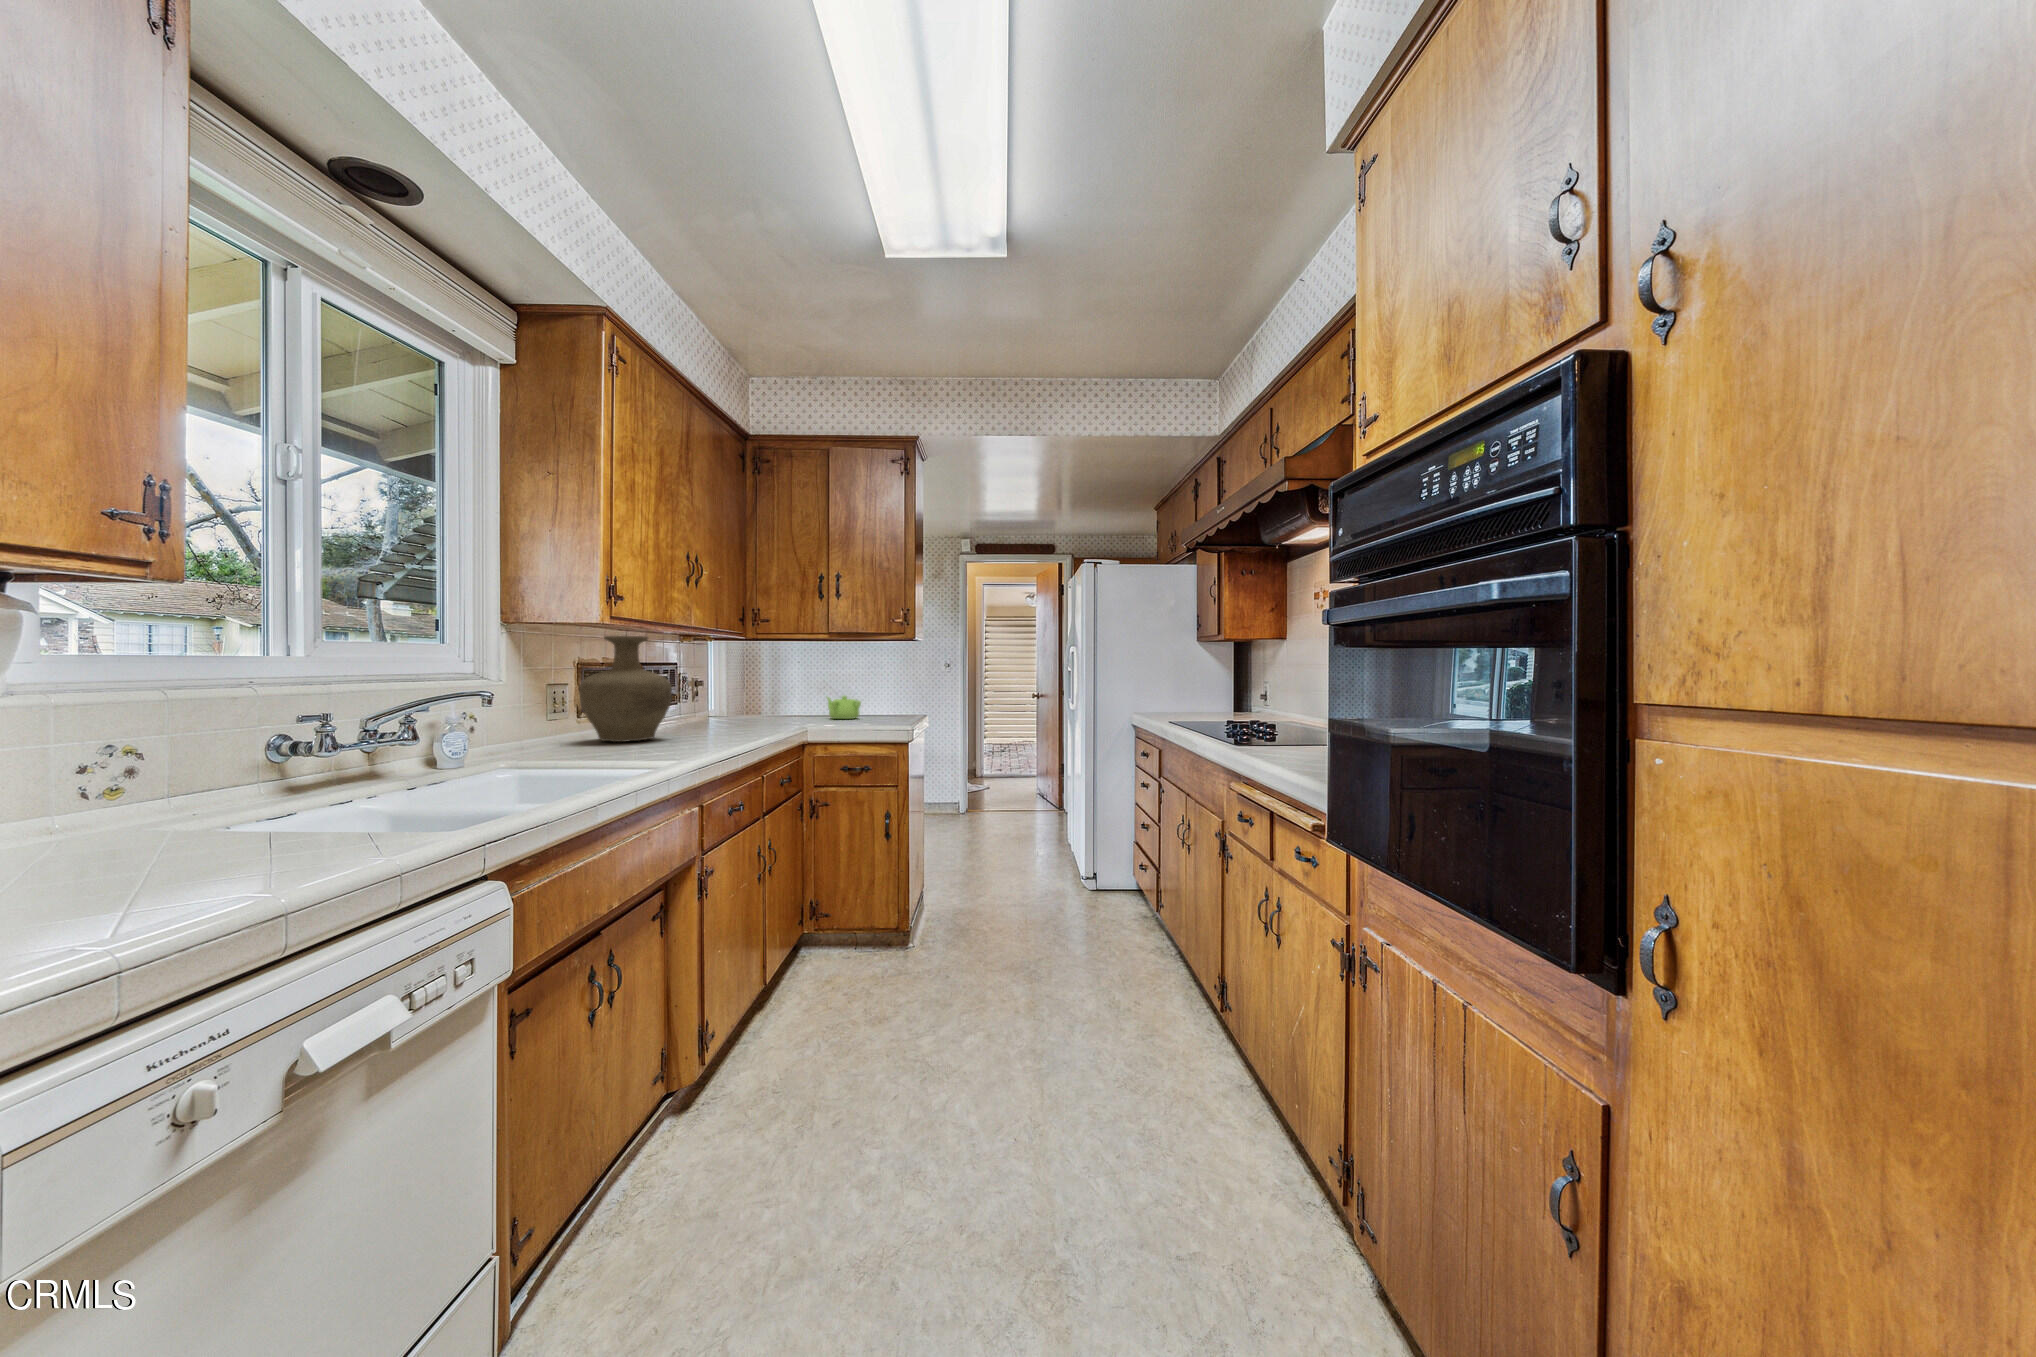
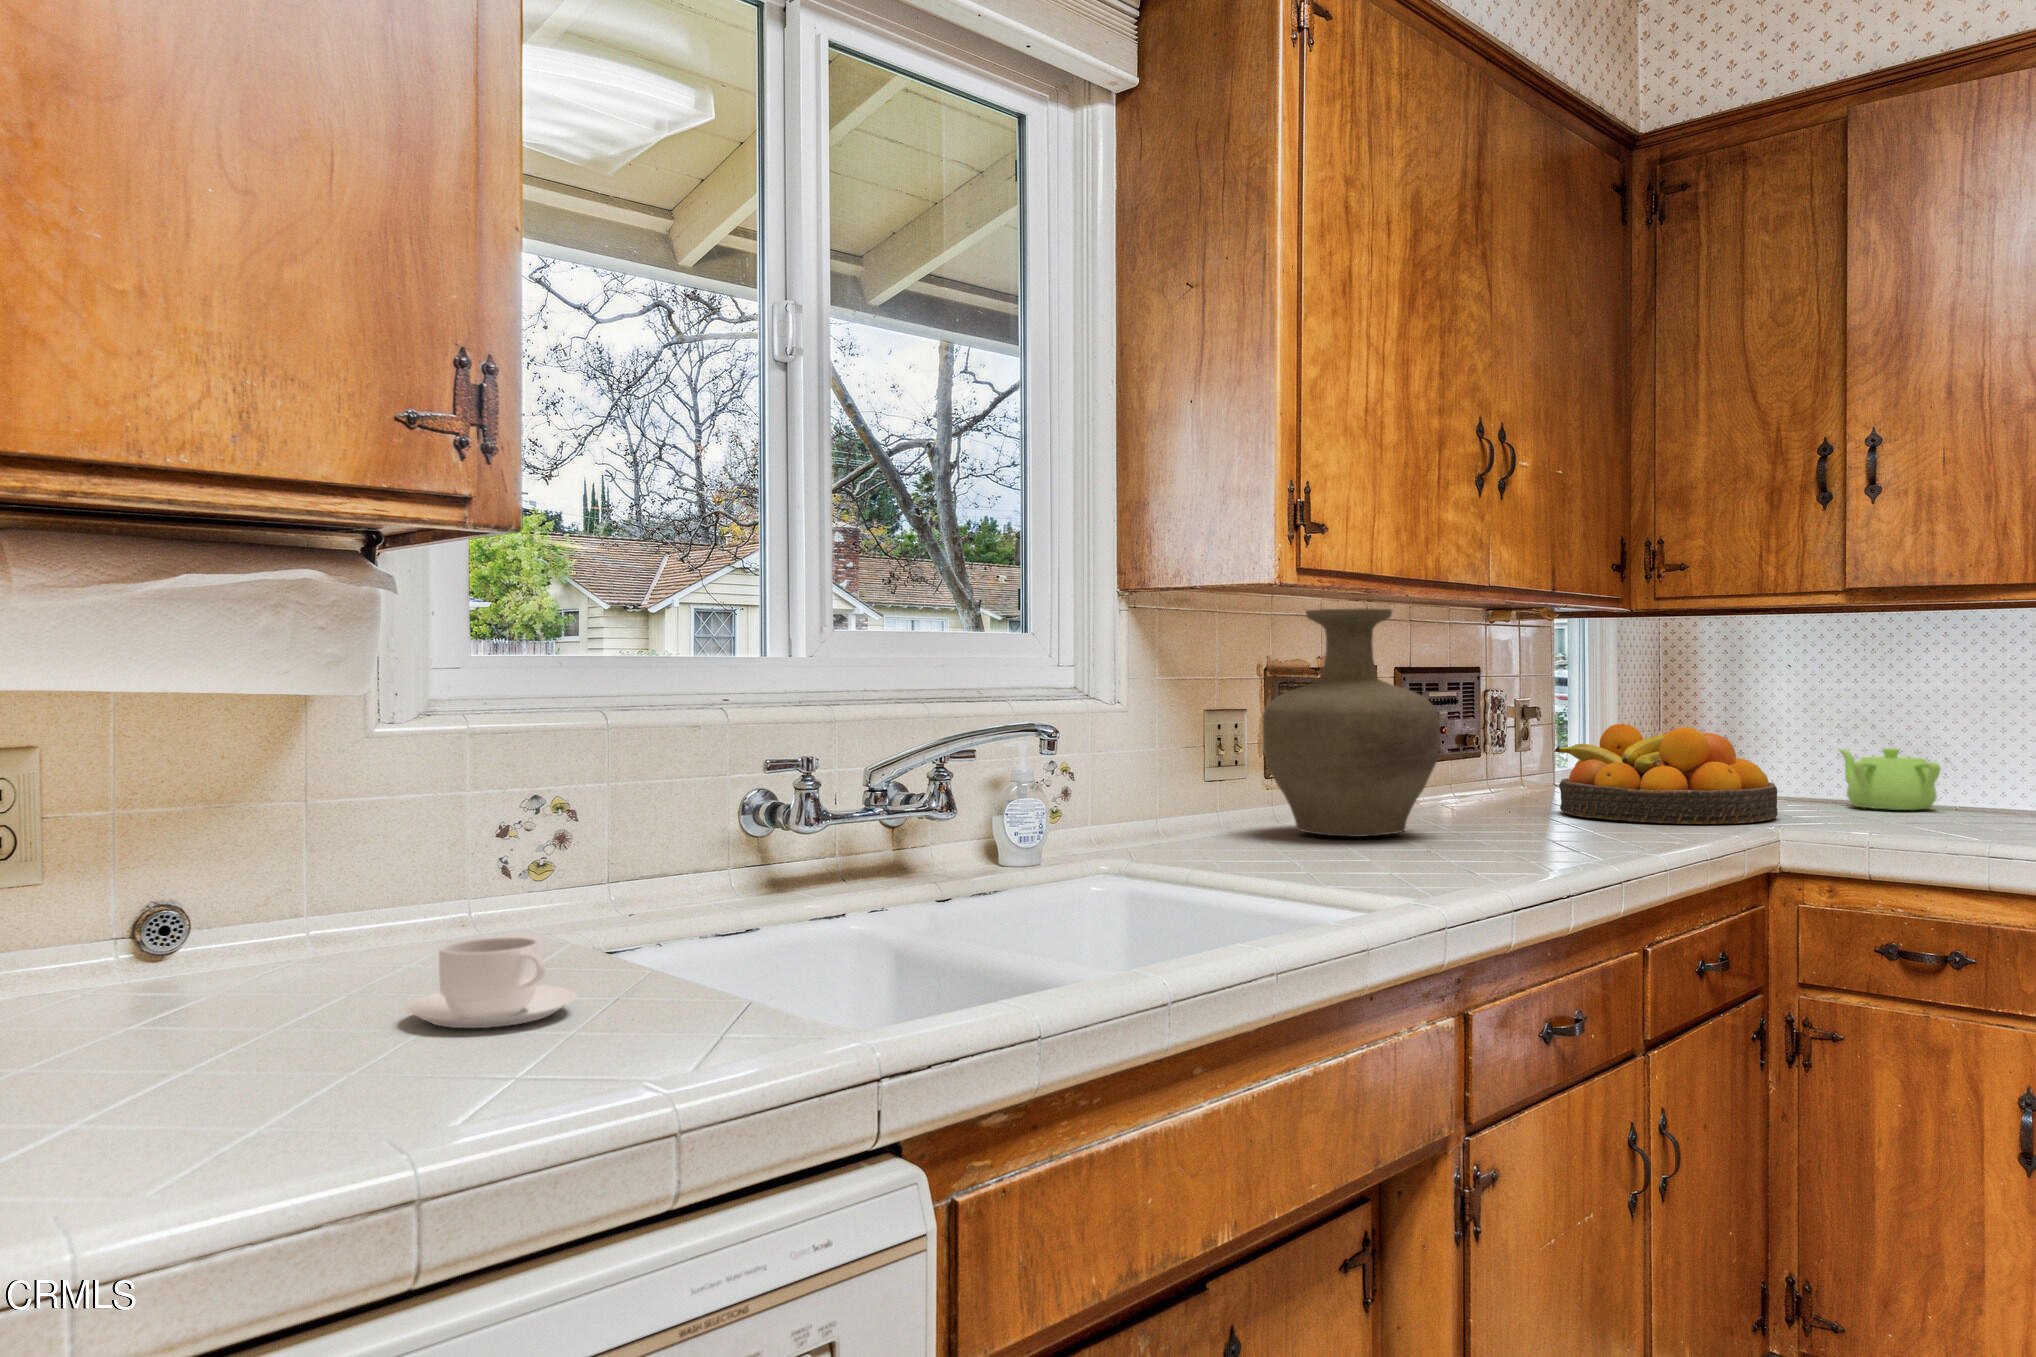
fruit bowl: none [715,688,806,728] -> present [1554,724,1778,824]
coffee cup: none [131,811,265,863] -> present [406,937,576,1028]

